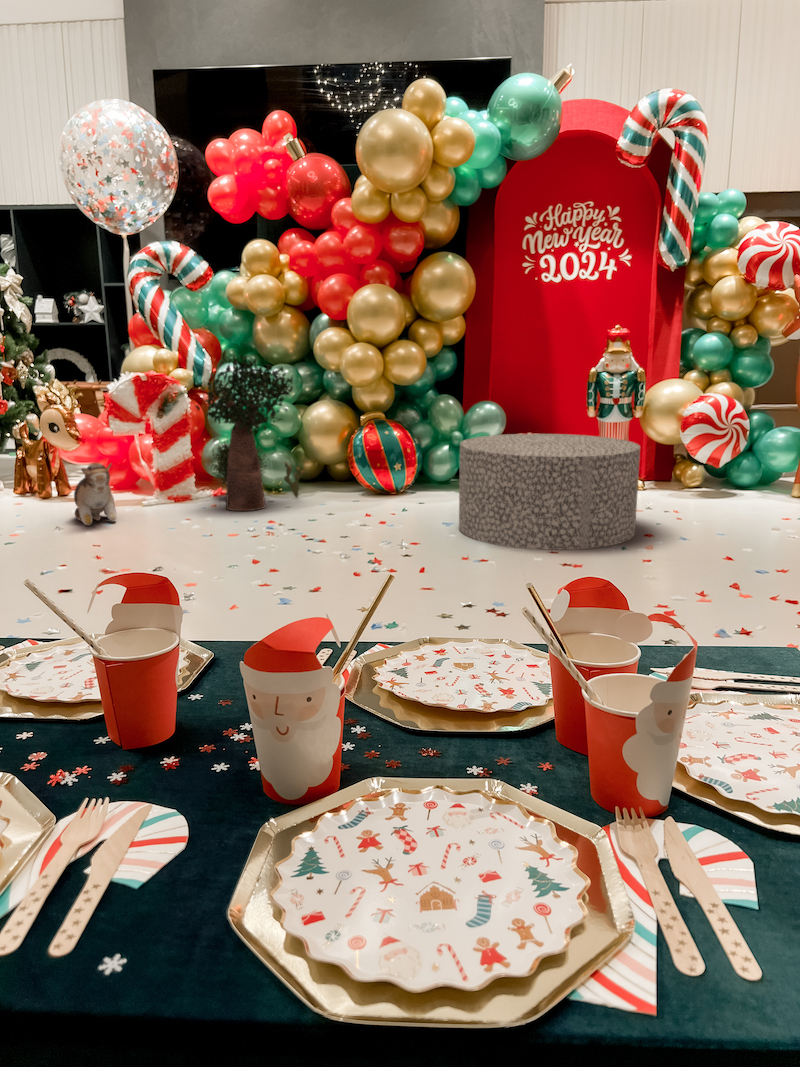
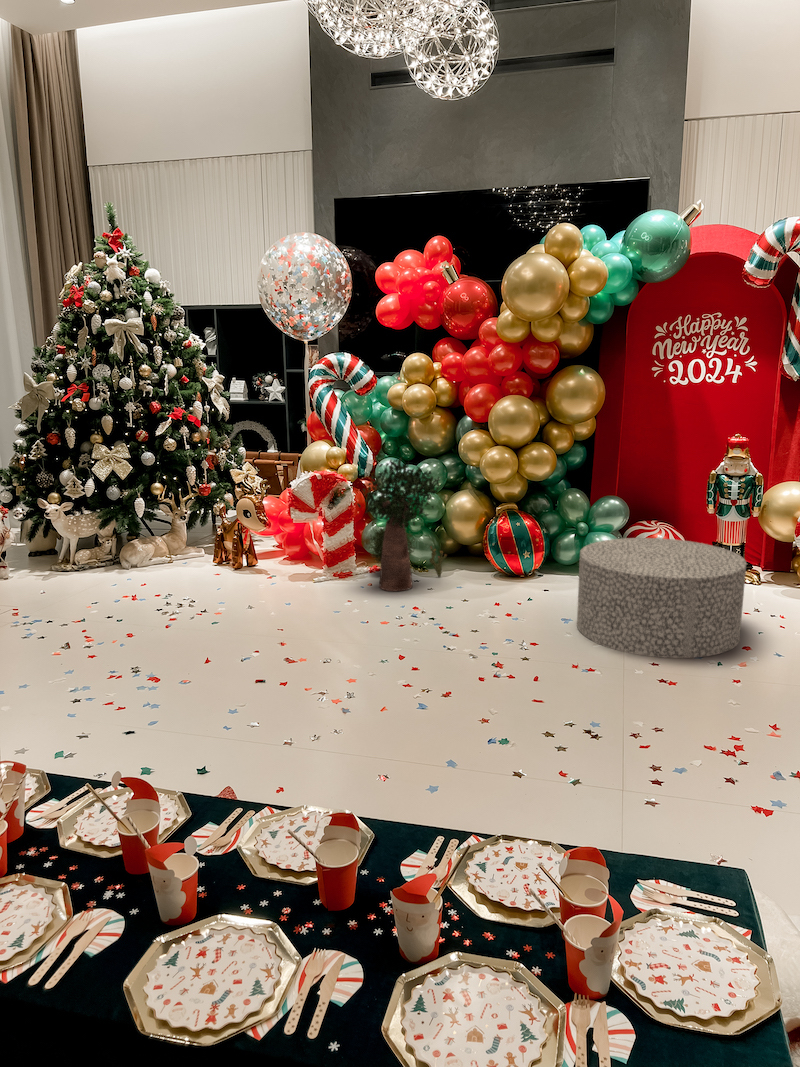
plush toy: present [74,463,117,526] -> none [258,553,291,602]

